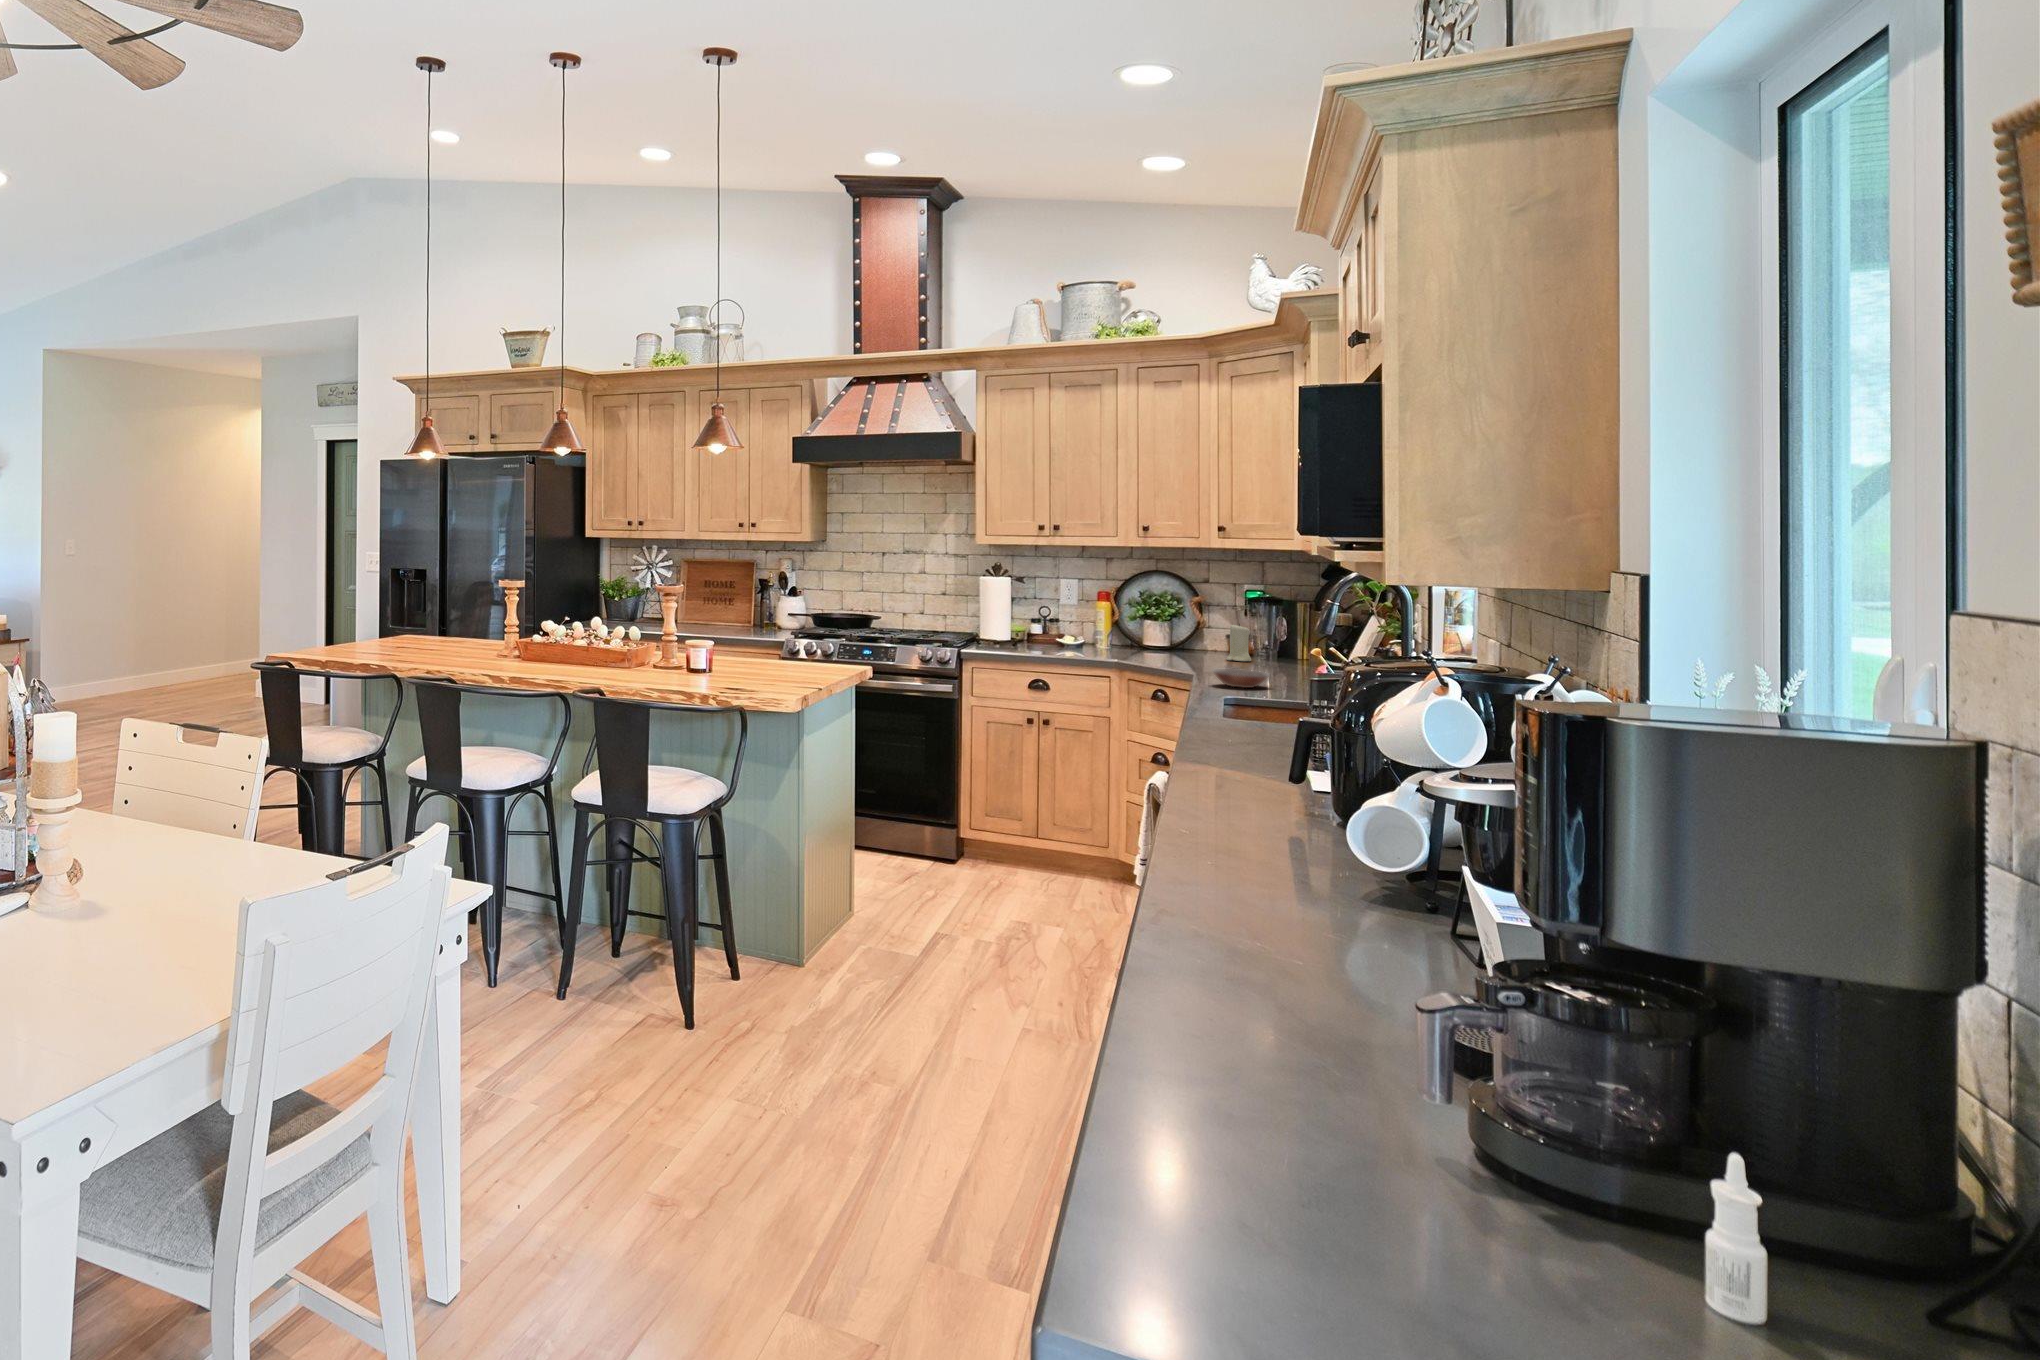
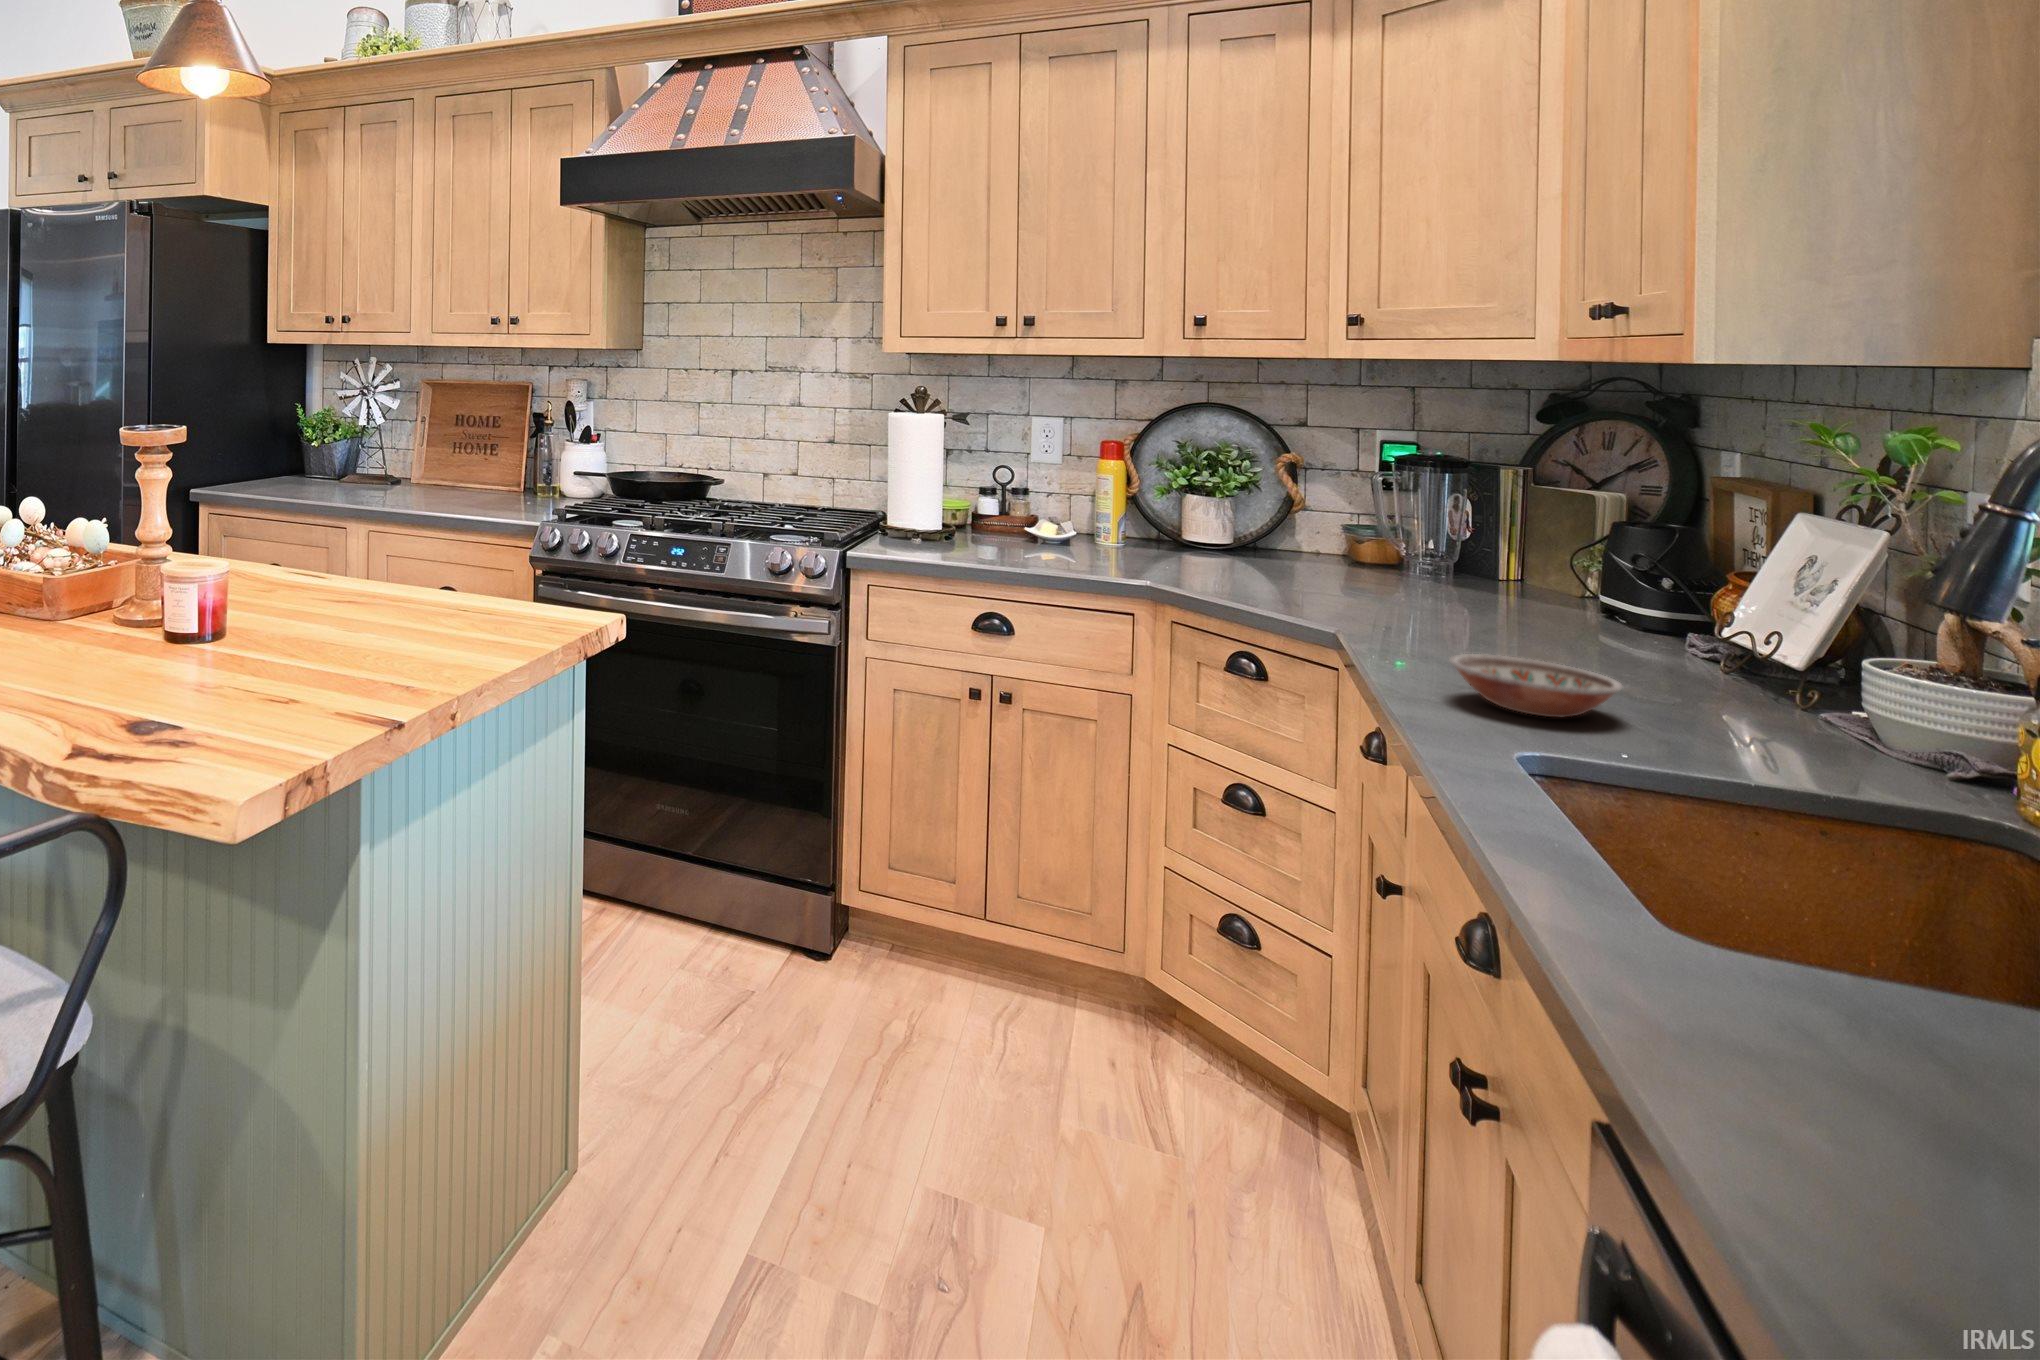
candle: present [1226,624,1251,661] -> none [1364,510,1418,587]

